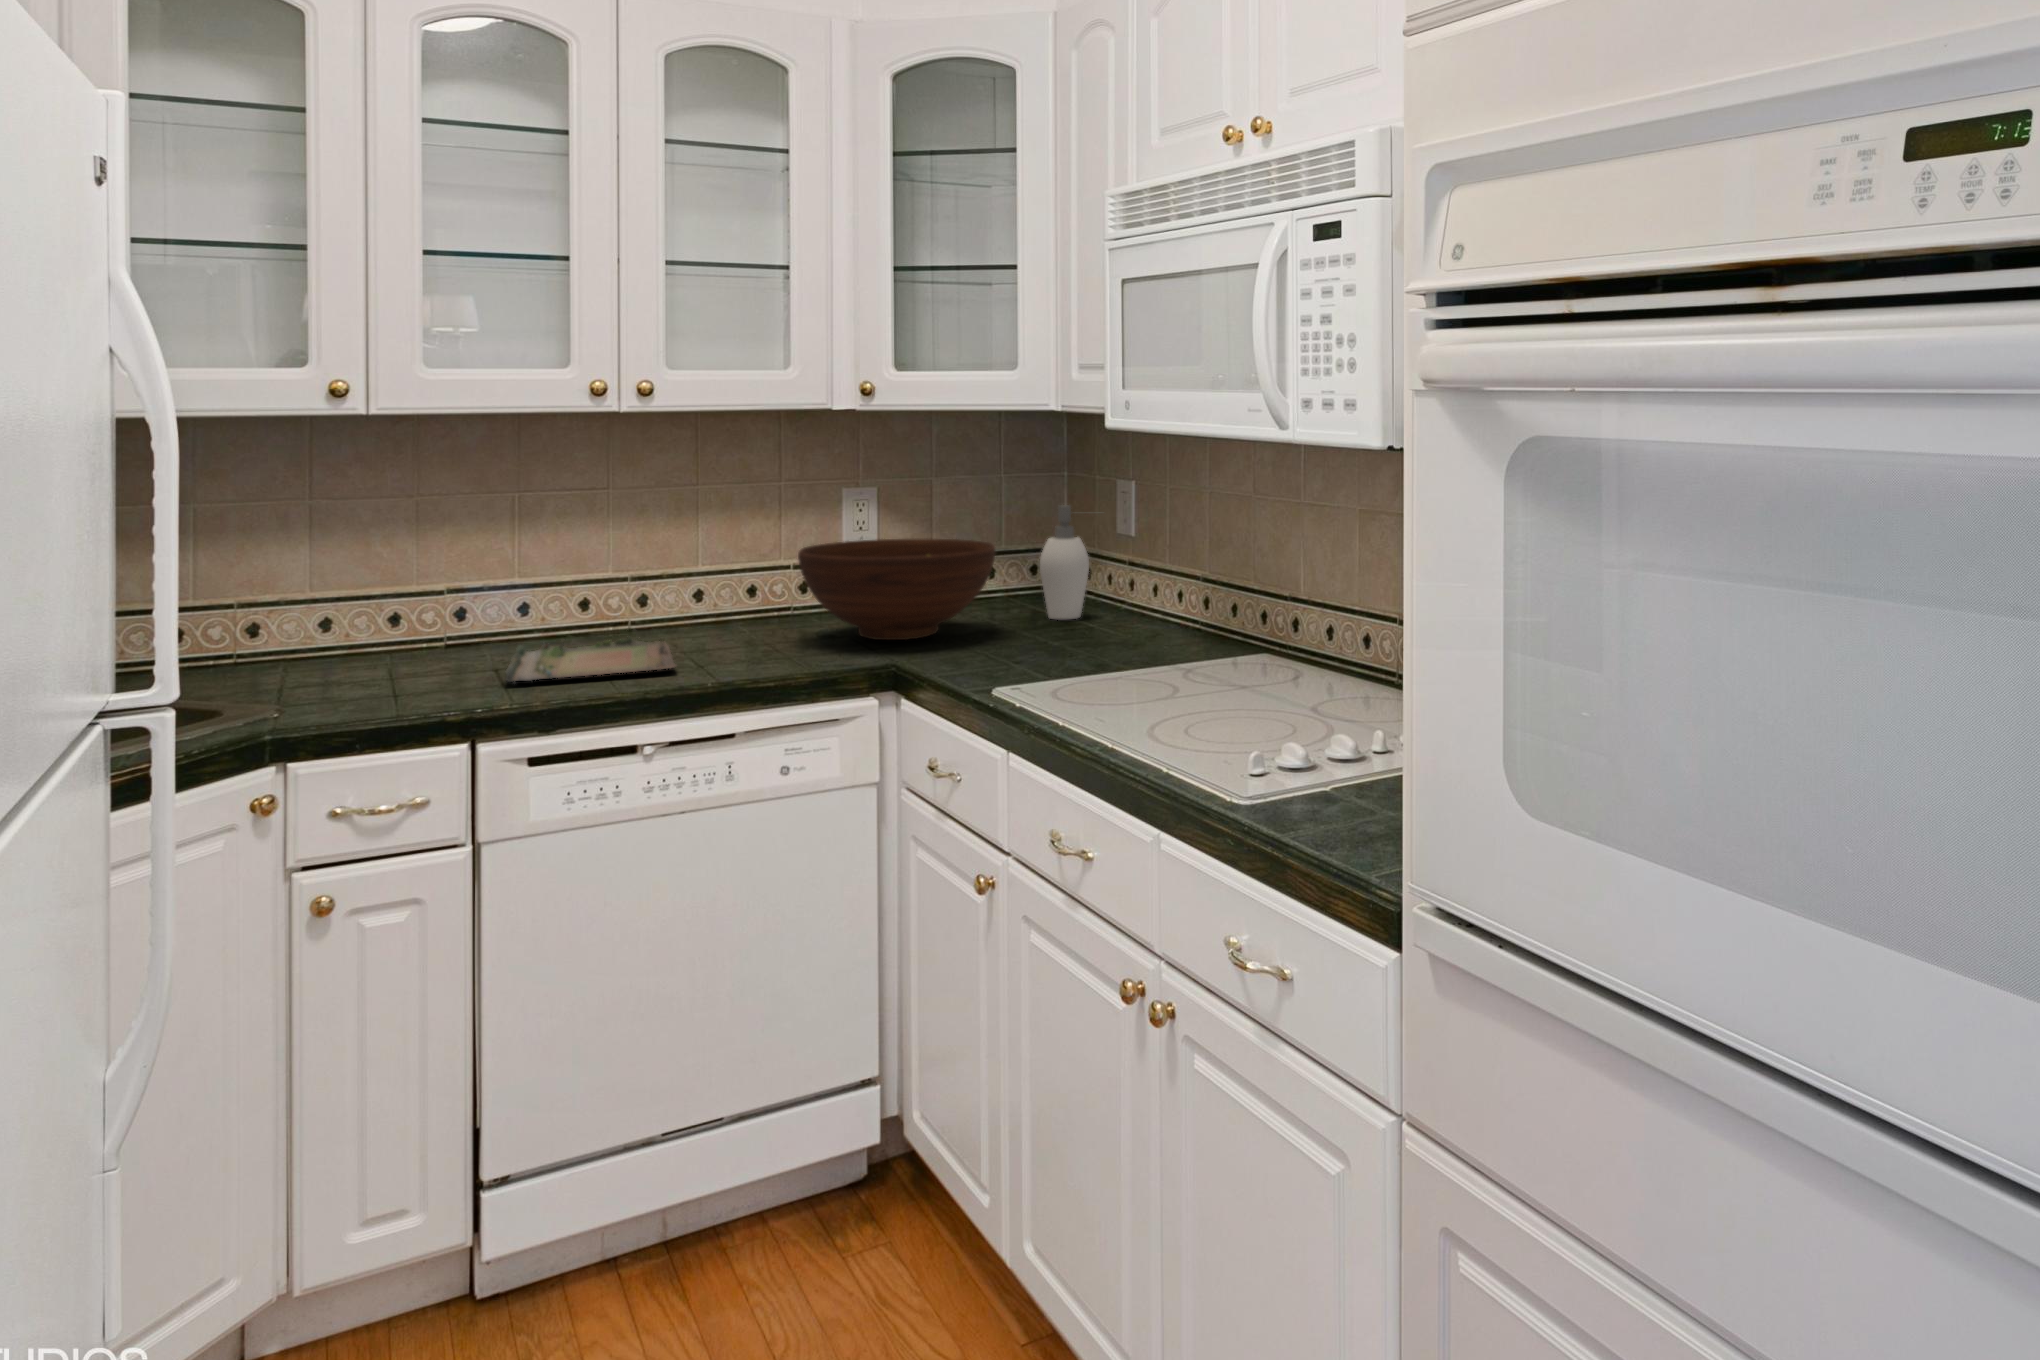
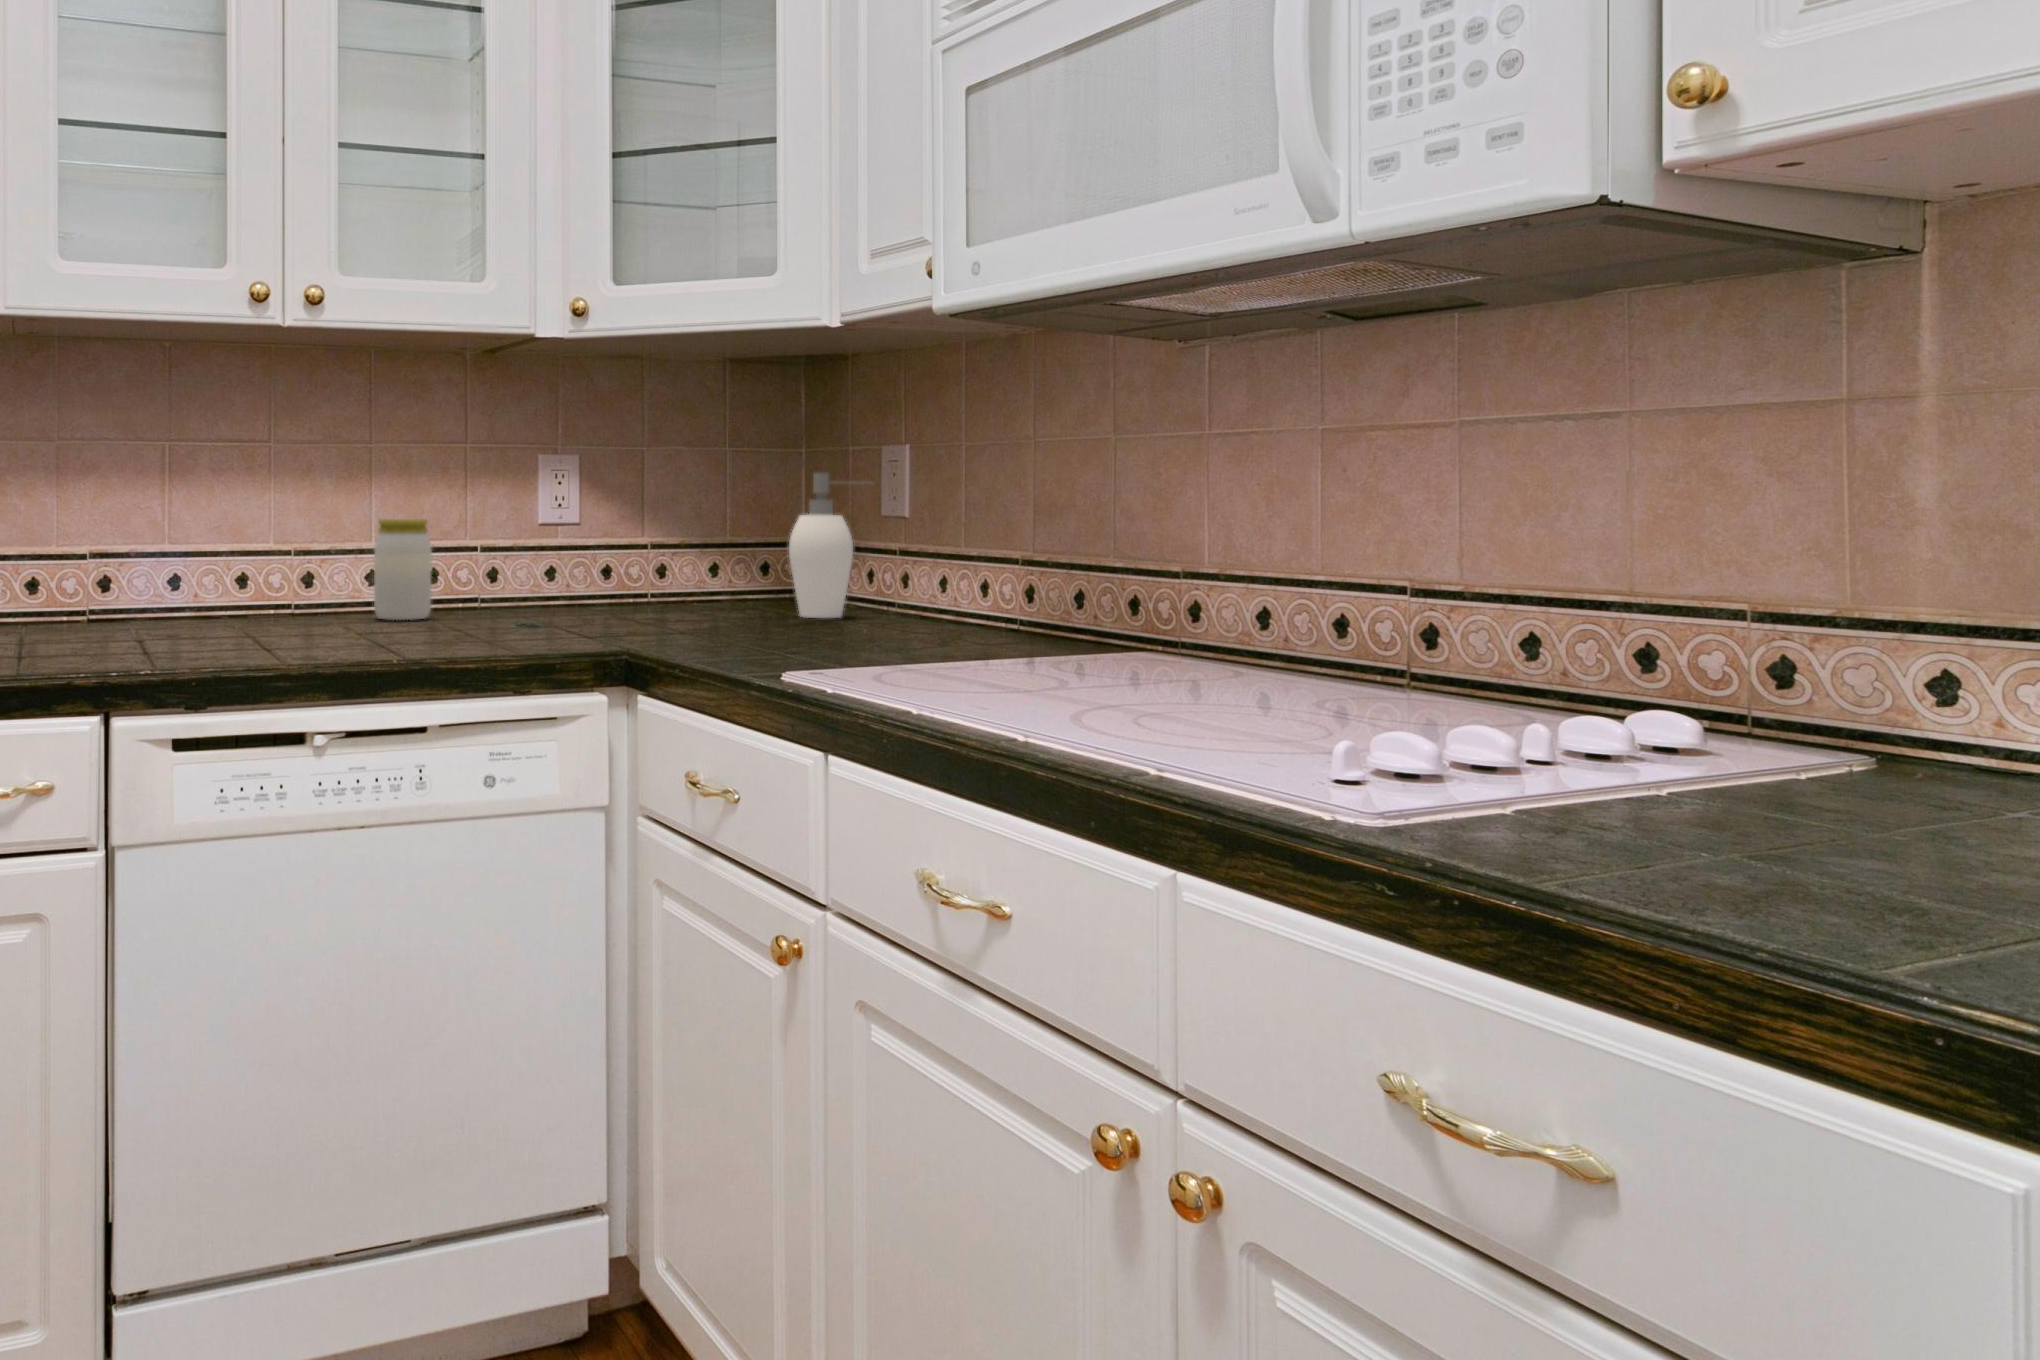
fruit bowl: present [798,539,996,640] -> none [497,511,743,629]
jar: none [698,549,747,634] -> present [374,519,432,620]
tray: present [506,636,676,683] -> none [149,601,355,651]

